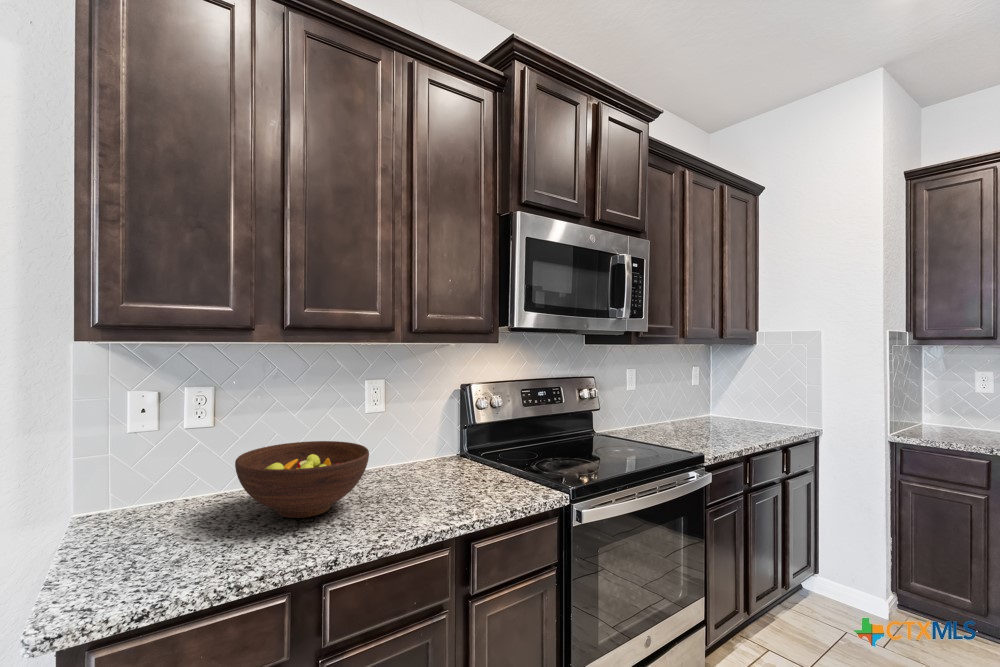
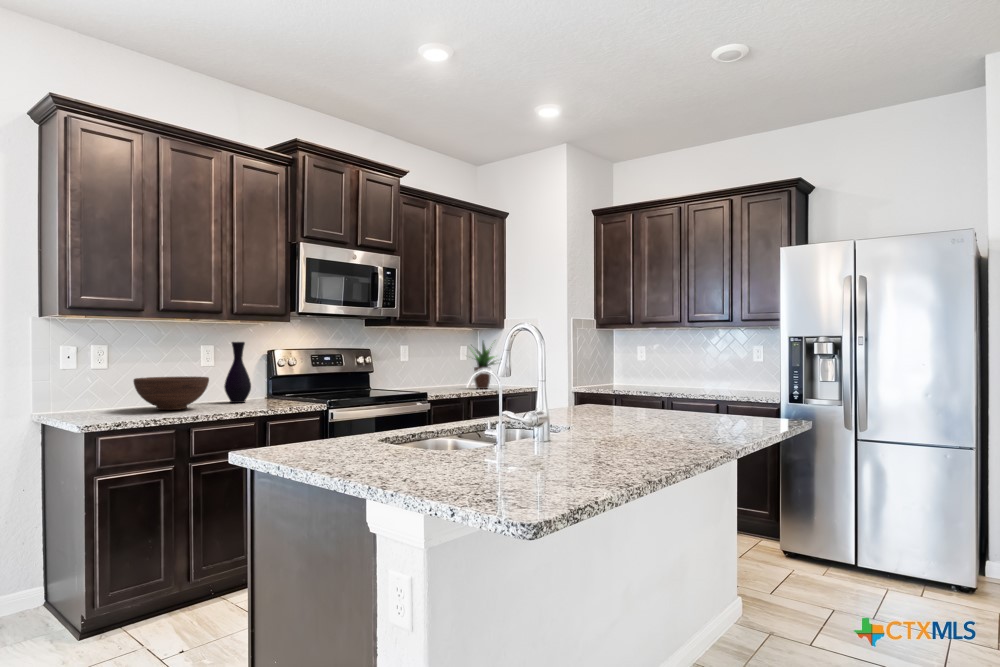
potted plant: none [714,359,776,430] -> present [474,342,495,389]
vase: none [398,377,439,481] -> present [224,342,251,403]

